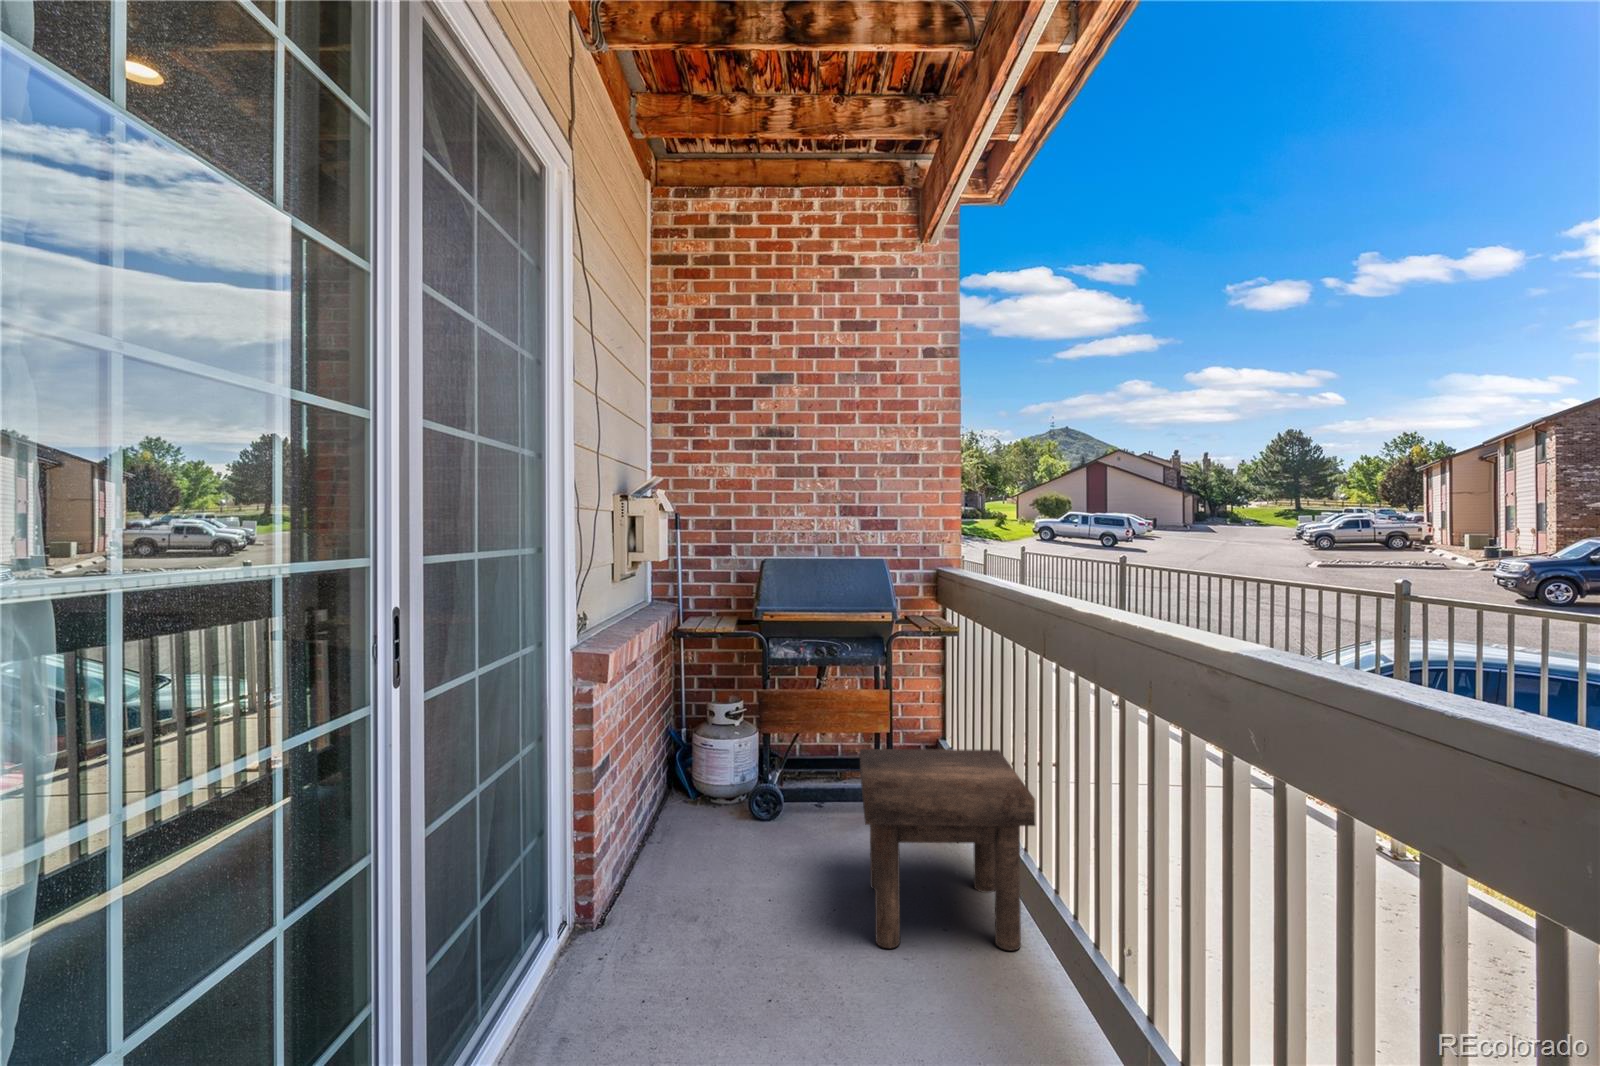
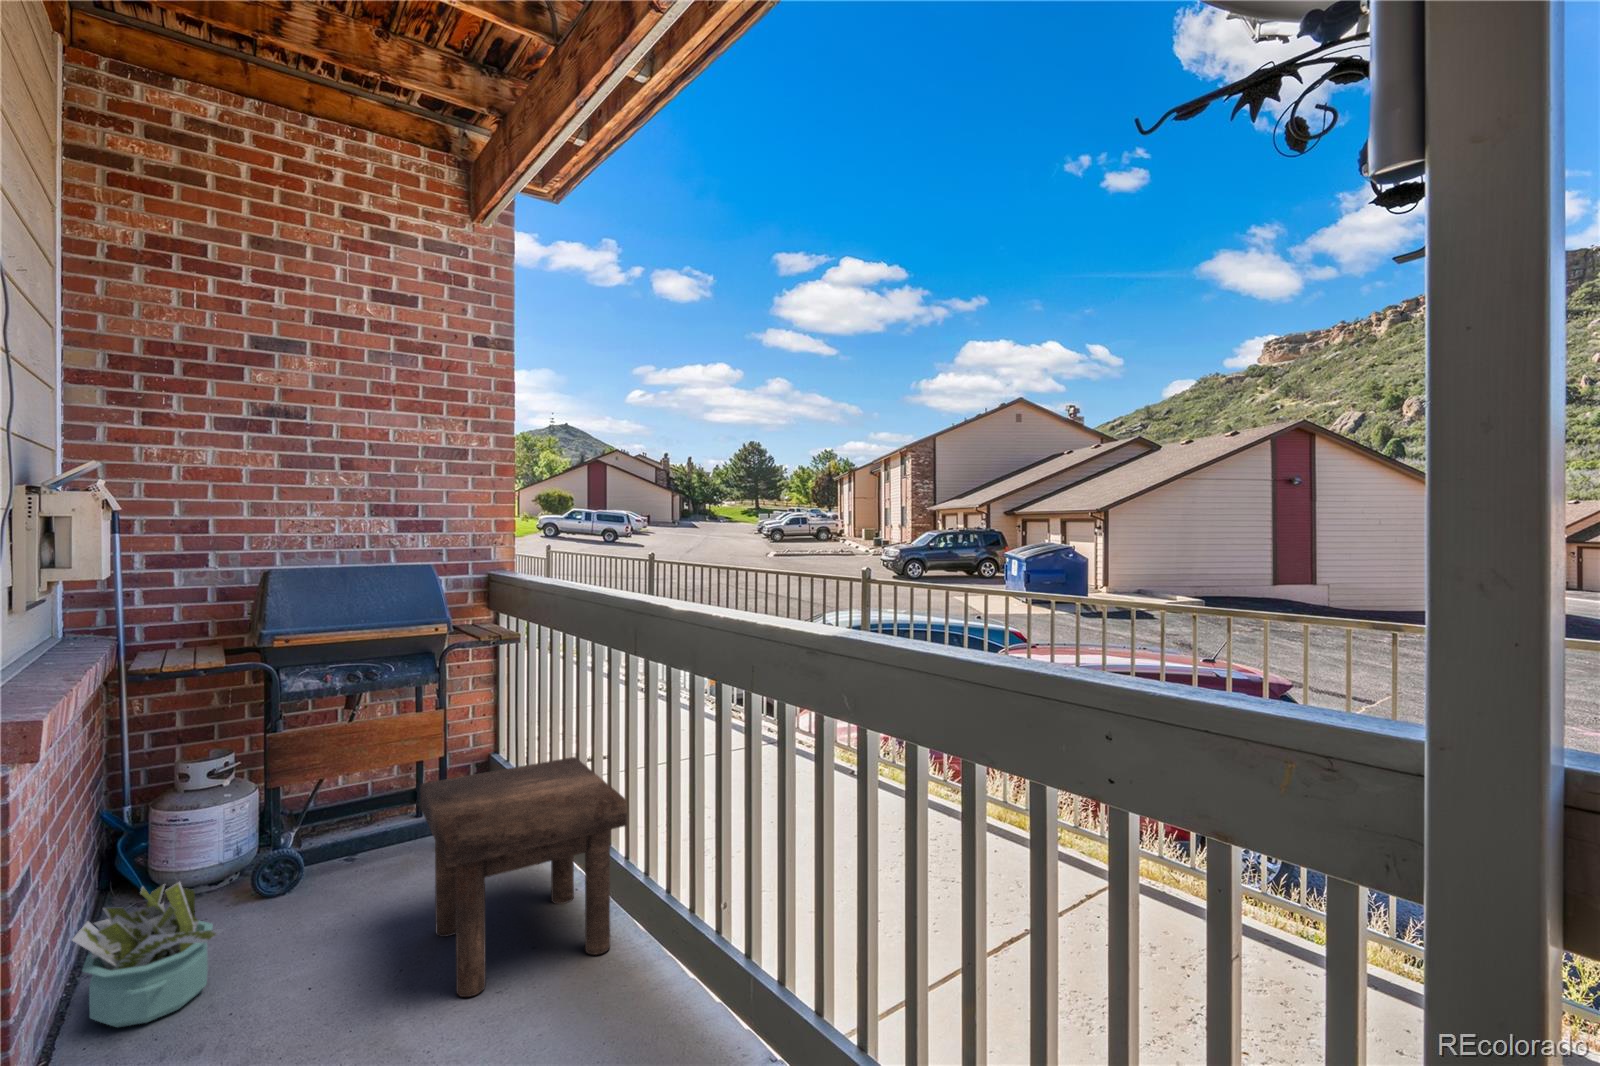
decorative plant: none [634,788,720,889] -> present [72,882,224,1027]

